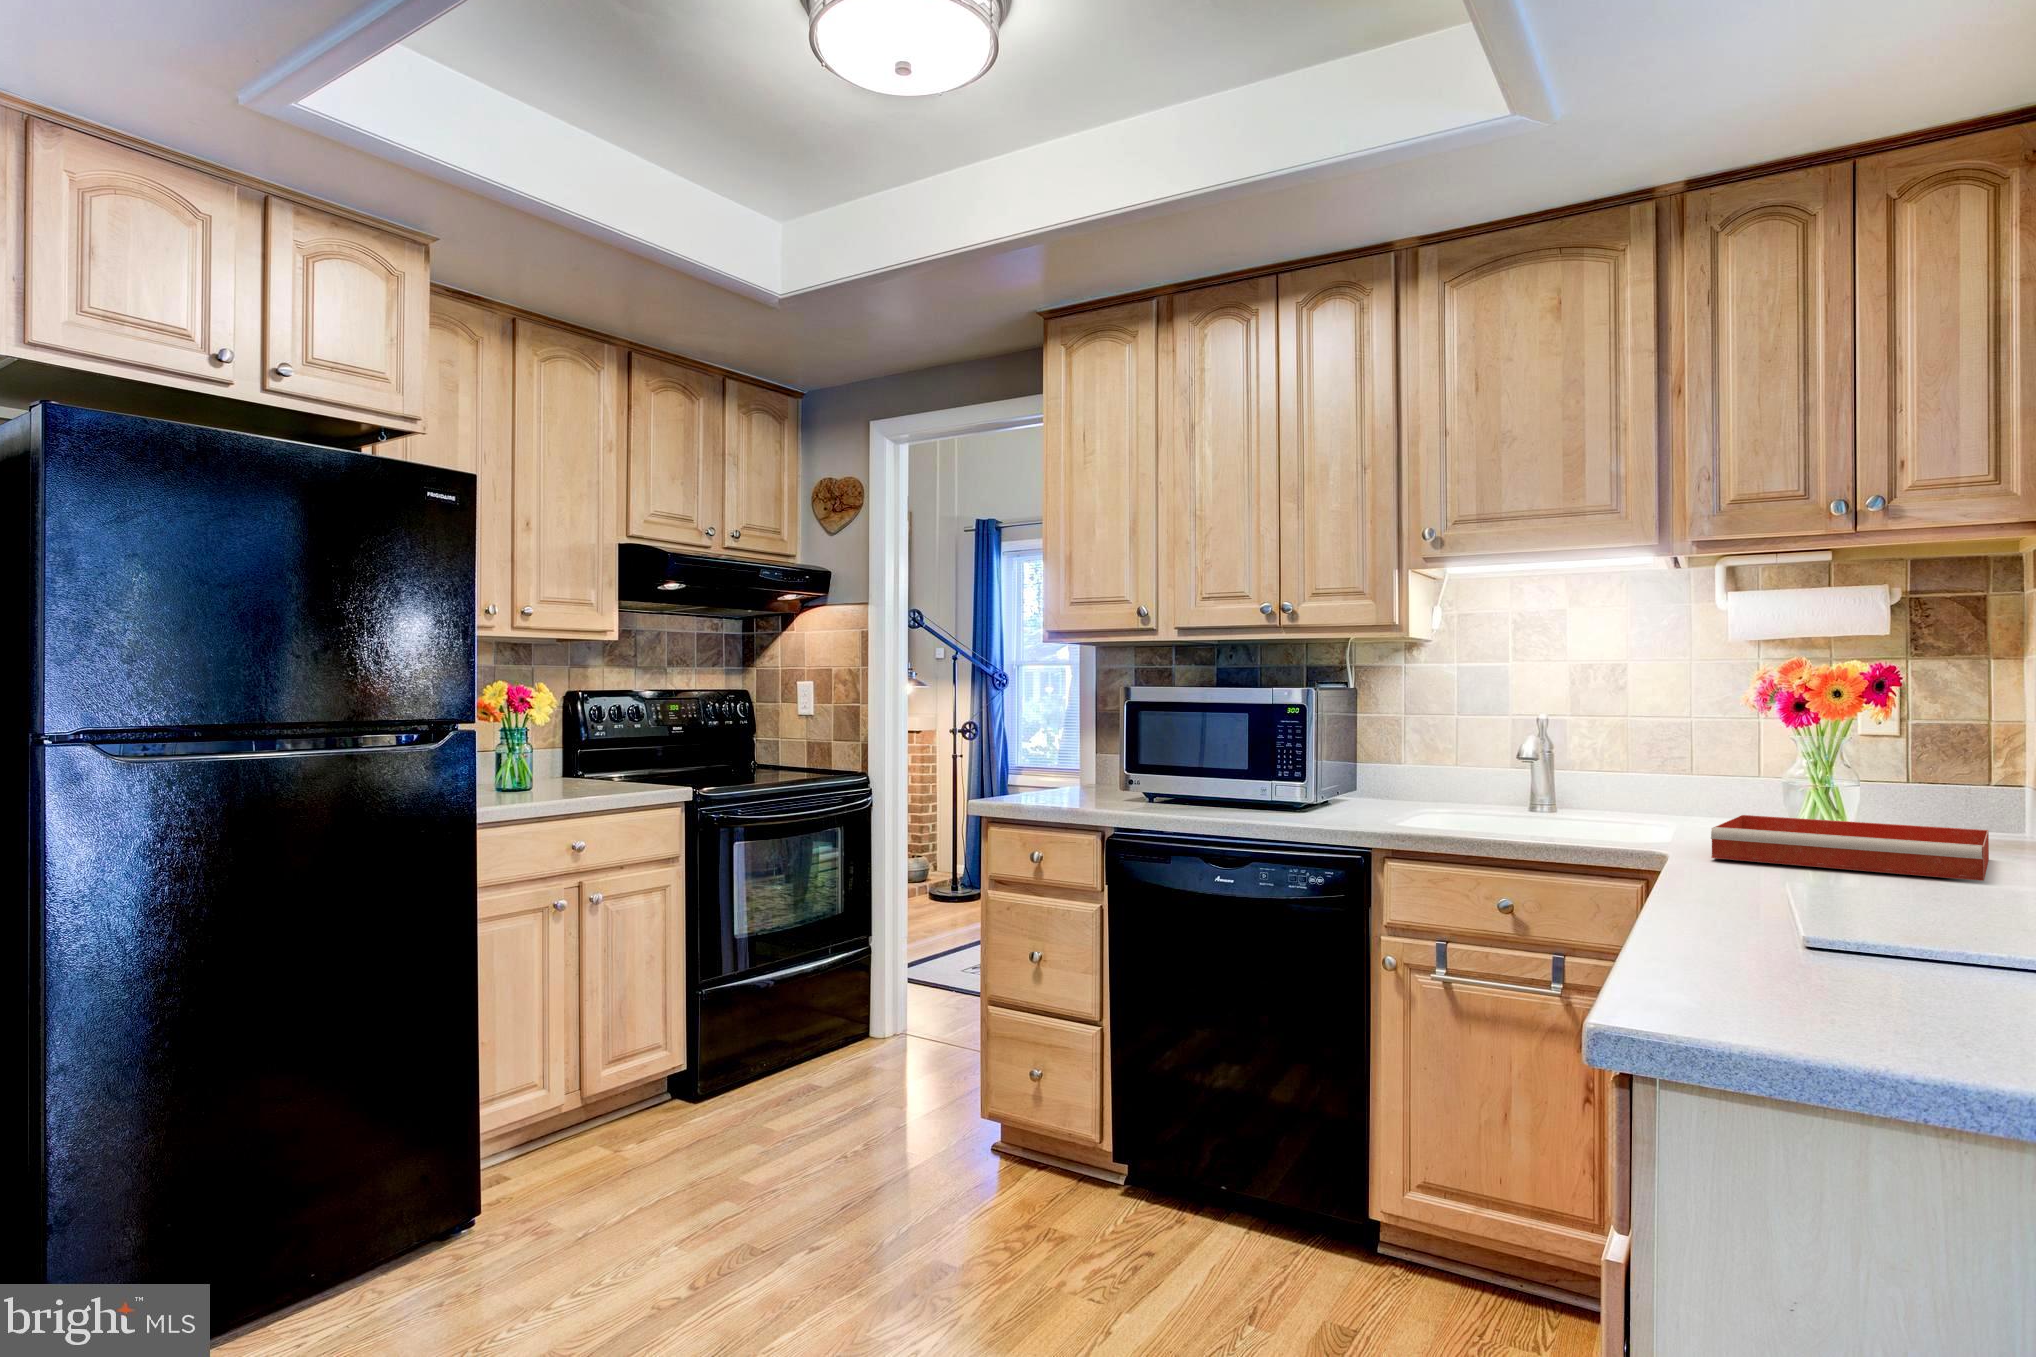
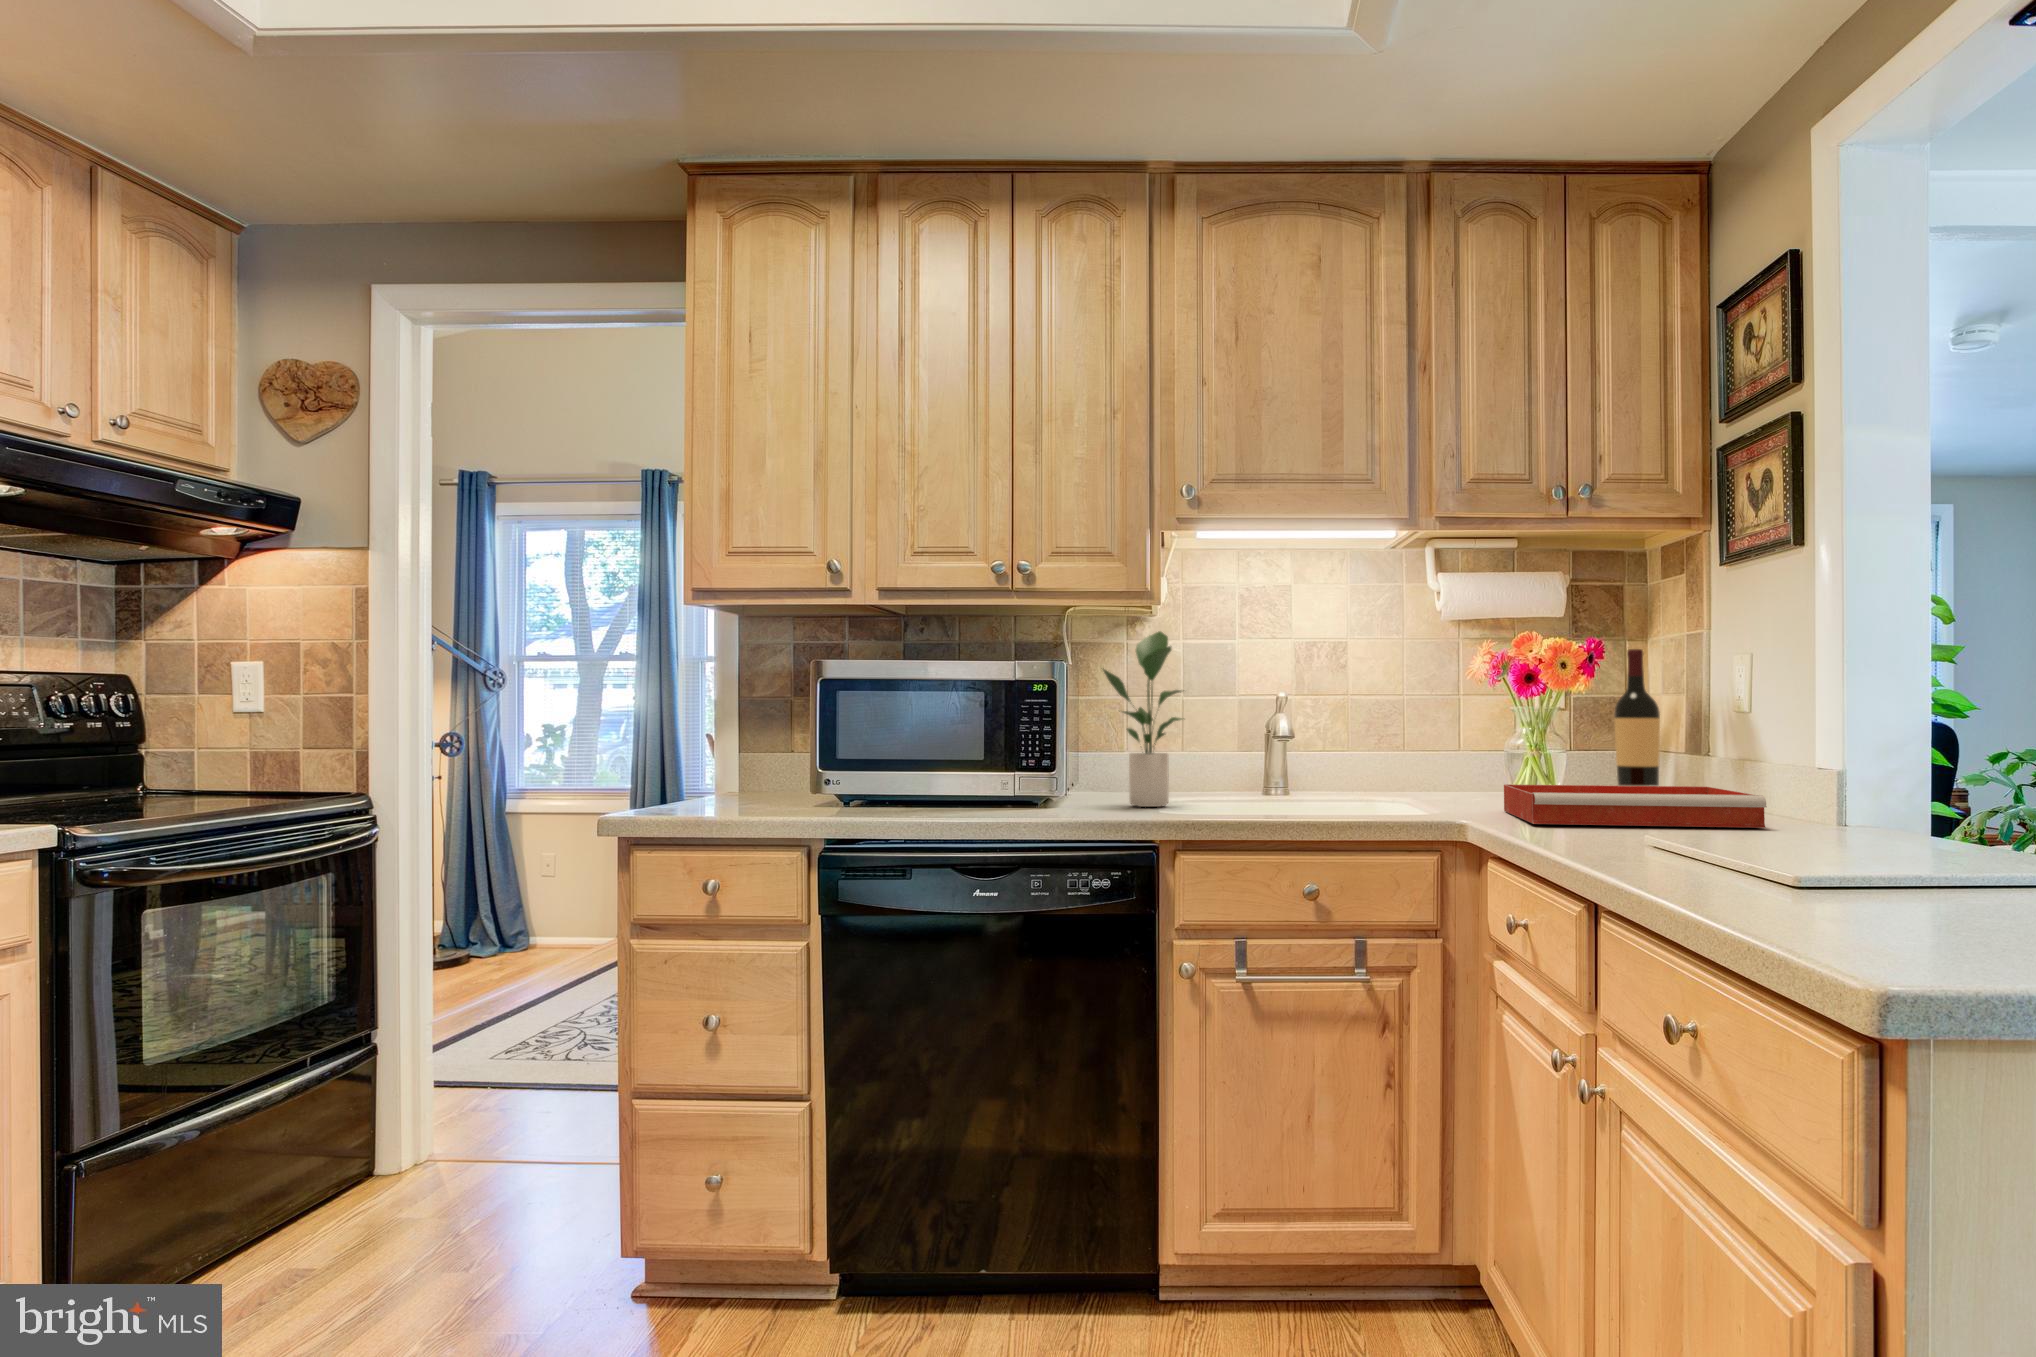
potted plant: none [1357,658,1443,817] -> present [1103,631,1184,807]
wine bottle: none [1918,674,1975,843] -> present [1614,649,1660,786]

